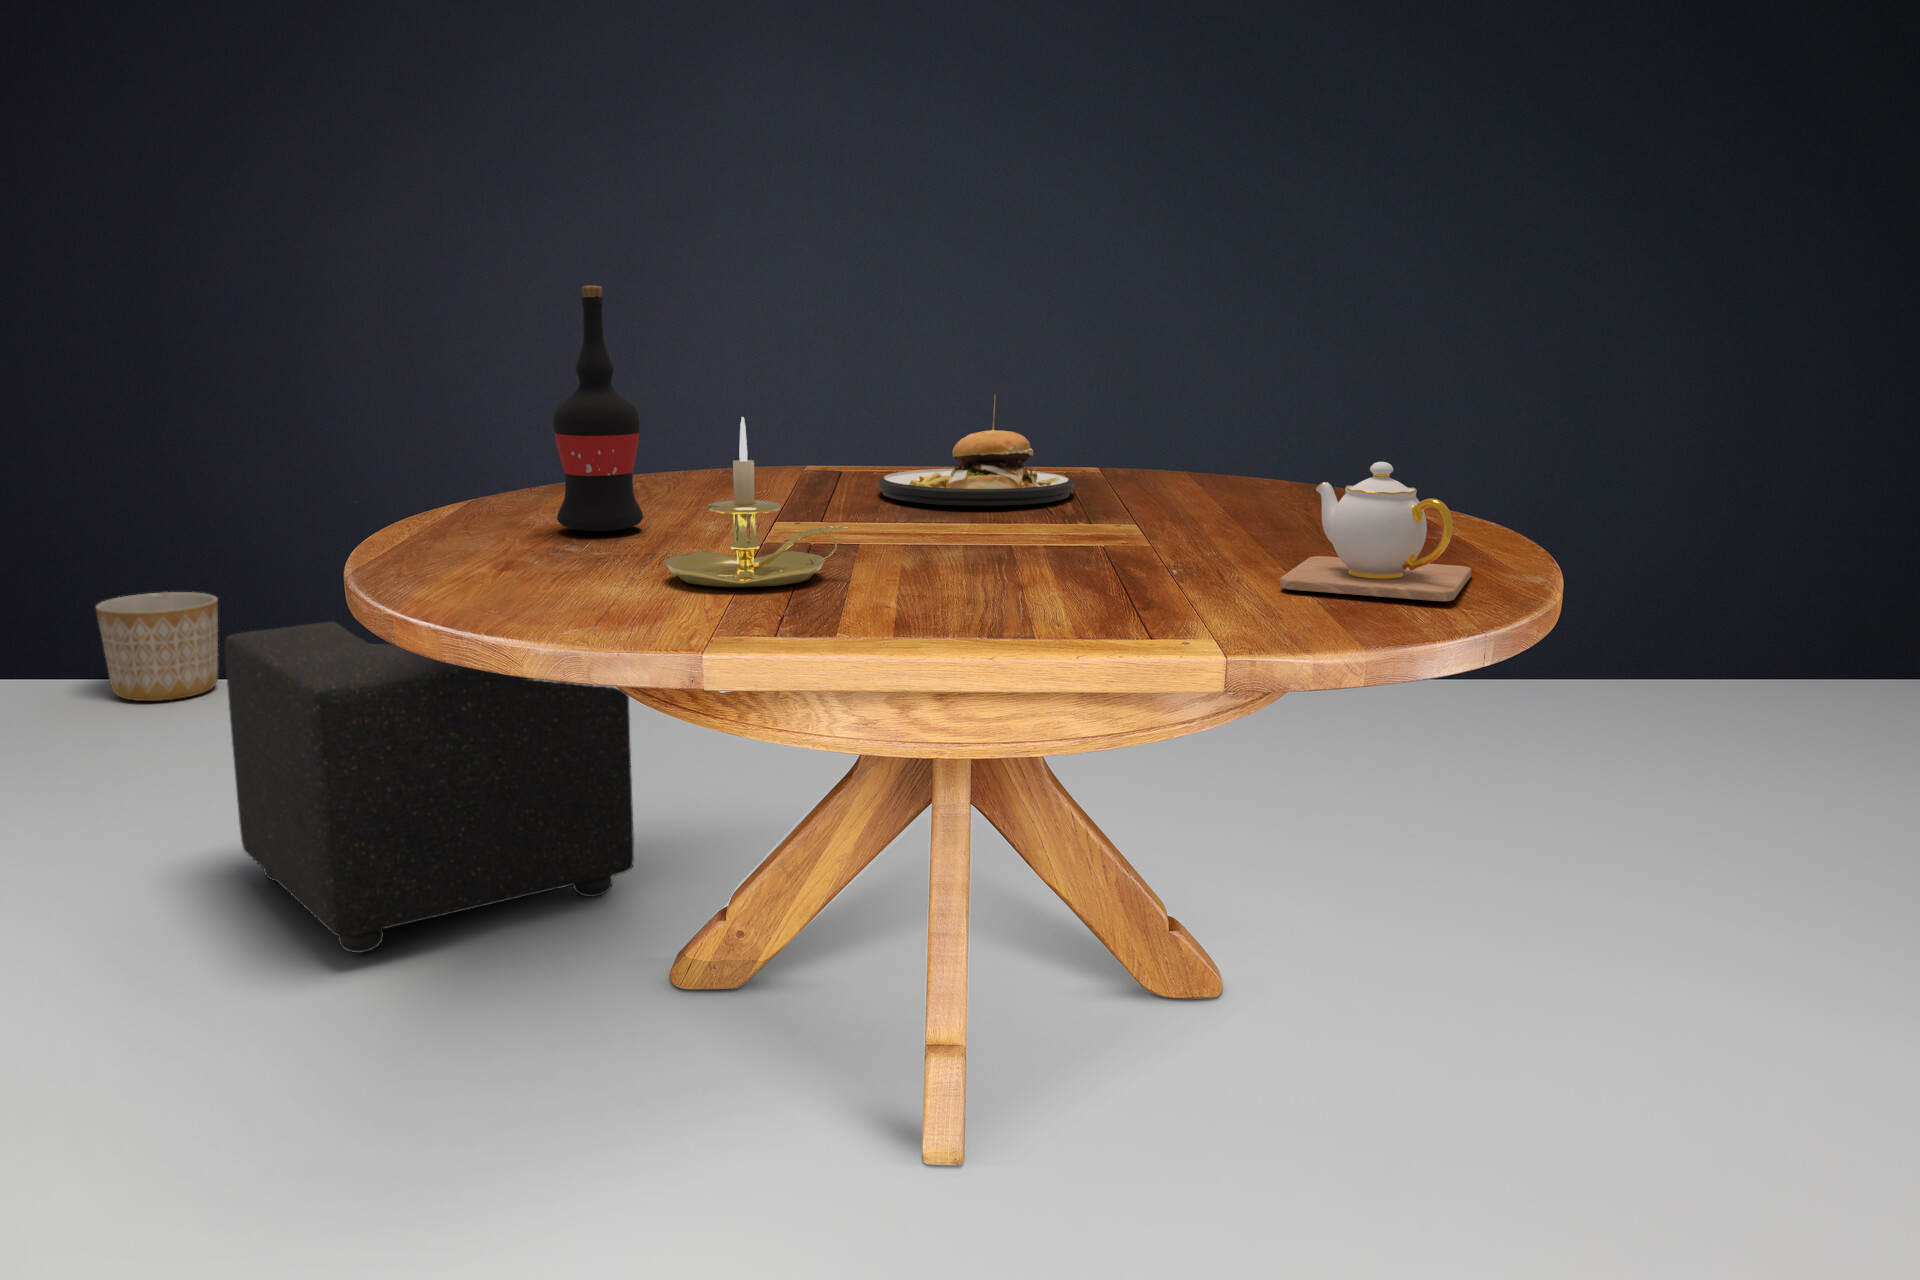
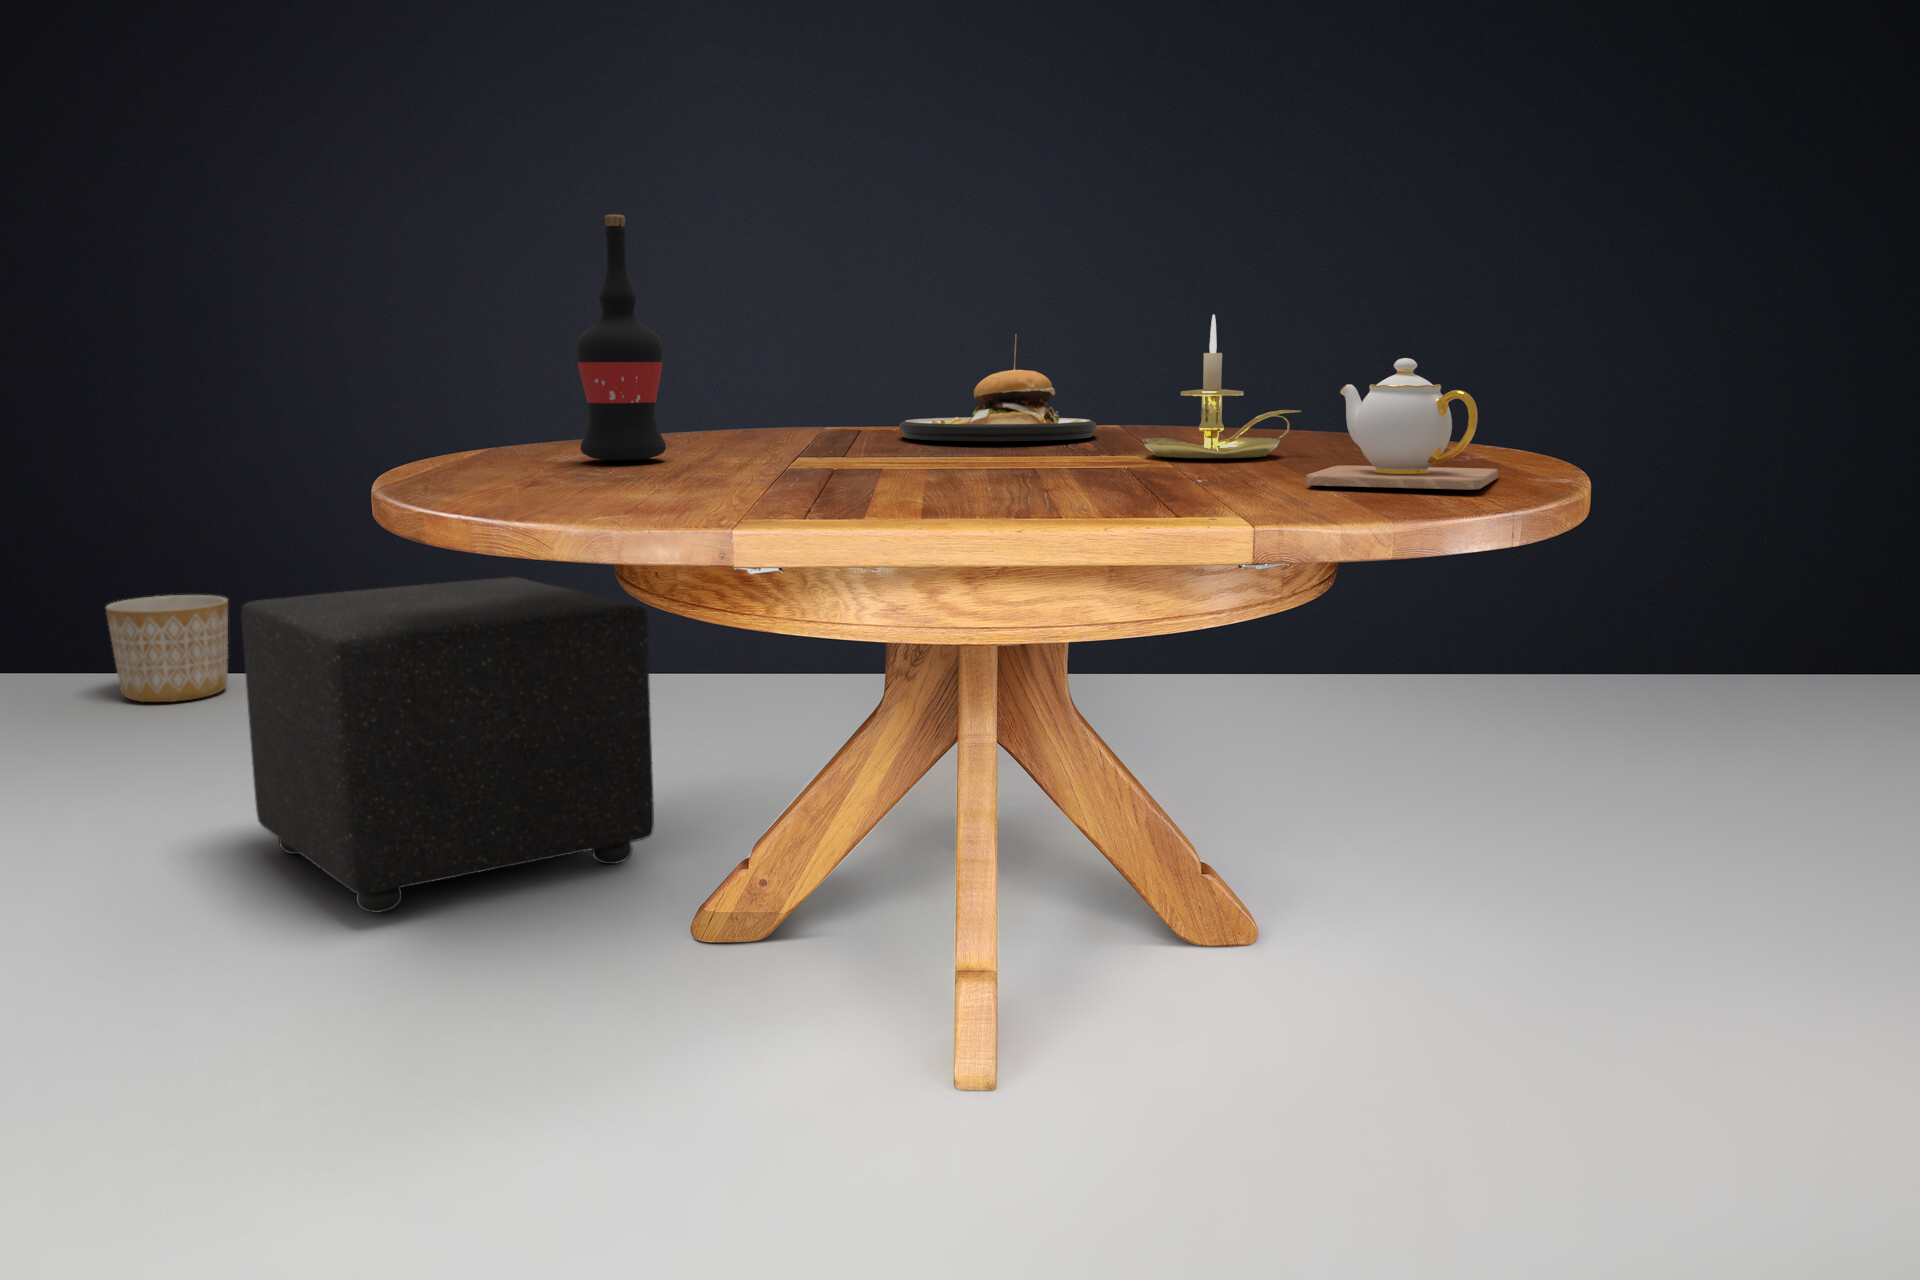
candle holder: present [665,417,850,587] -> present [1143,315,1301,458]

